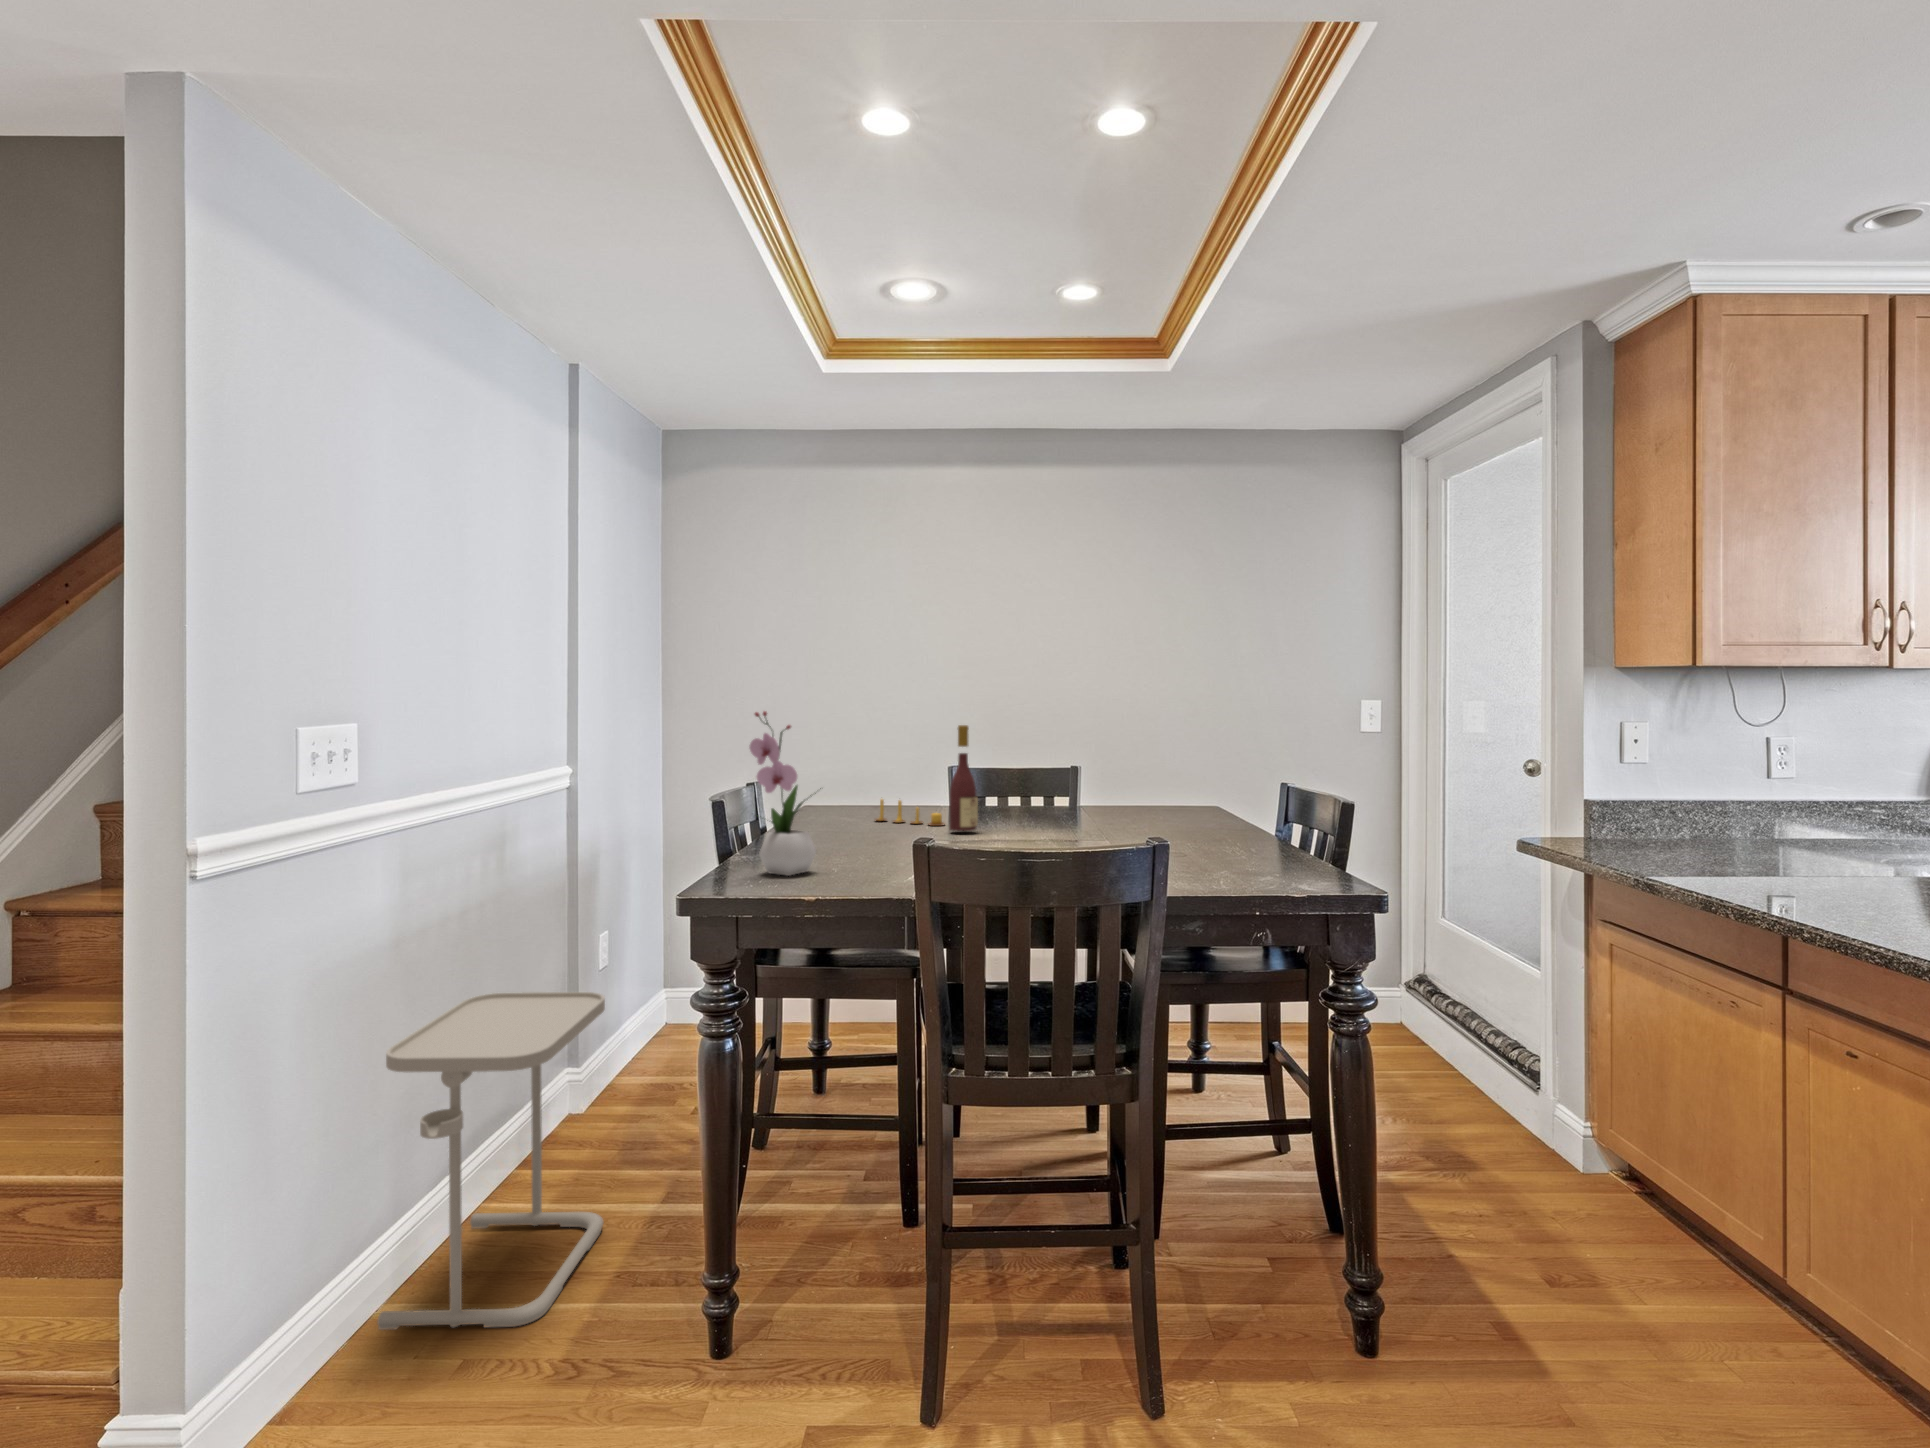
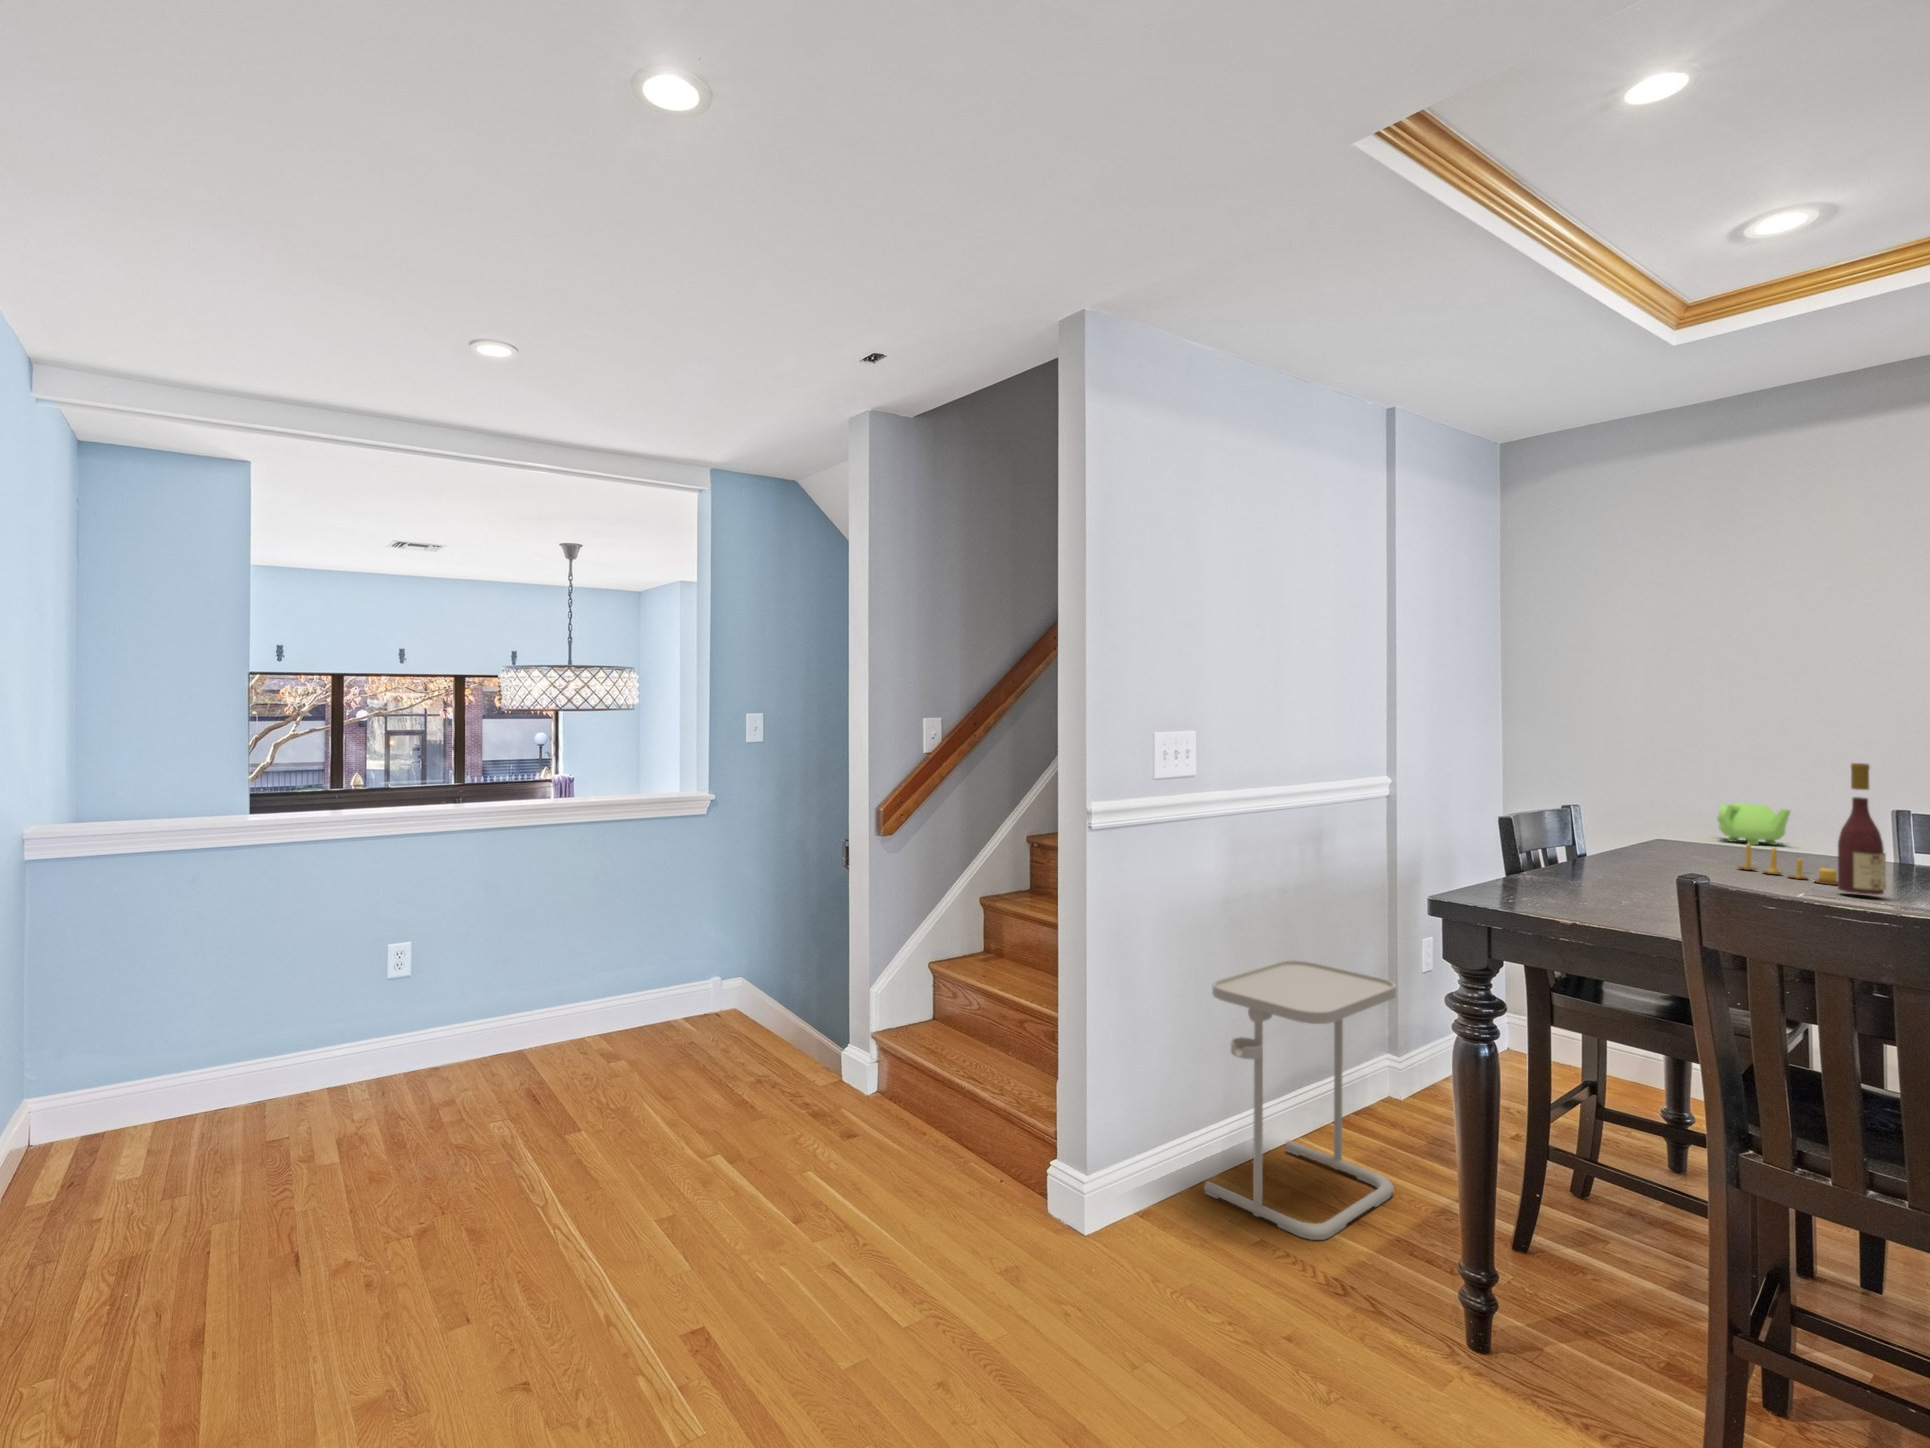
flower arrangement: present [749,711,821,876] -> none [1522,733,1613,901]
teapot: none [834,756,889,797] -> present [1717,802,1790,845]

